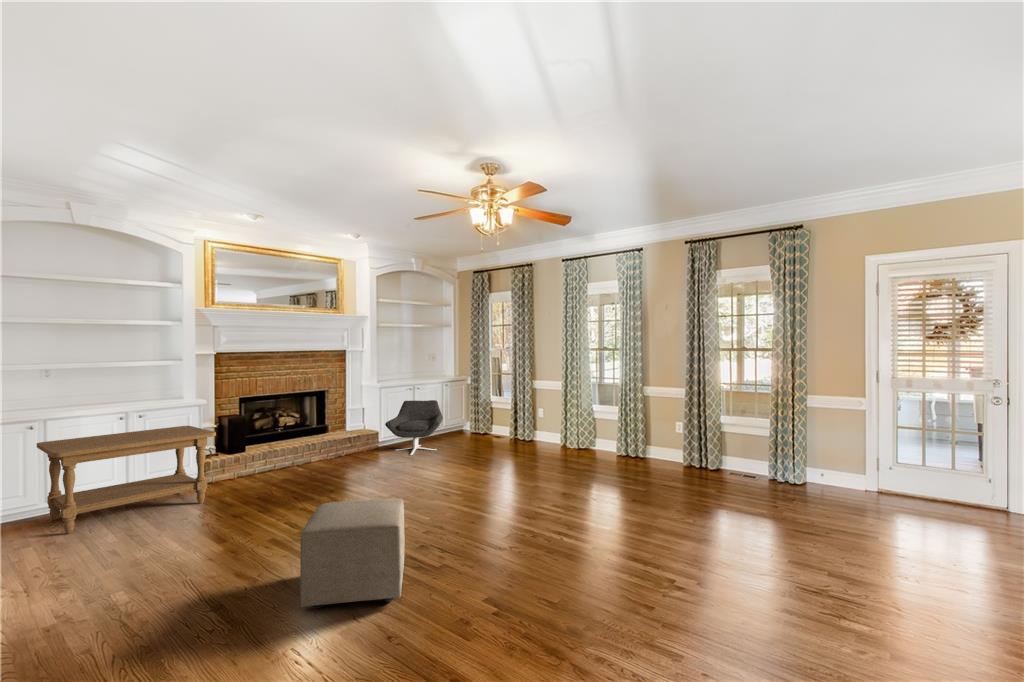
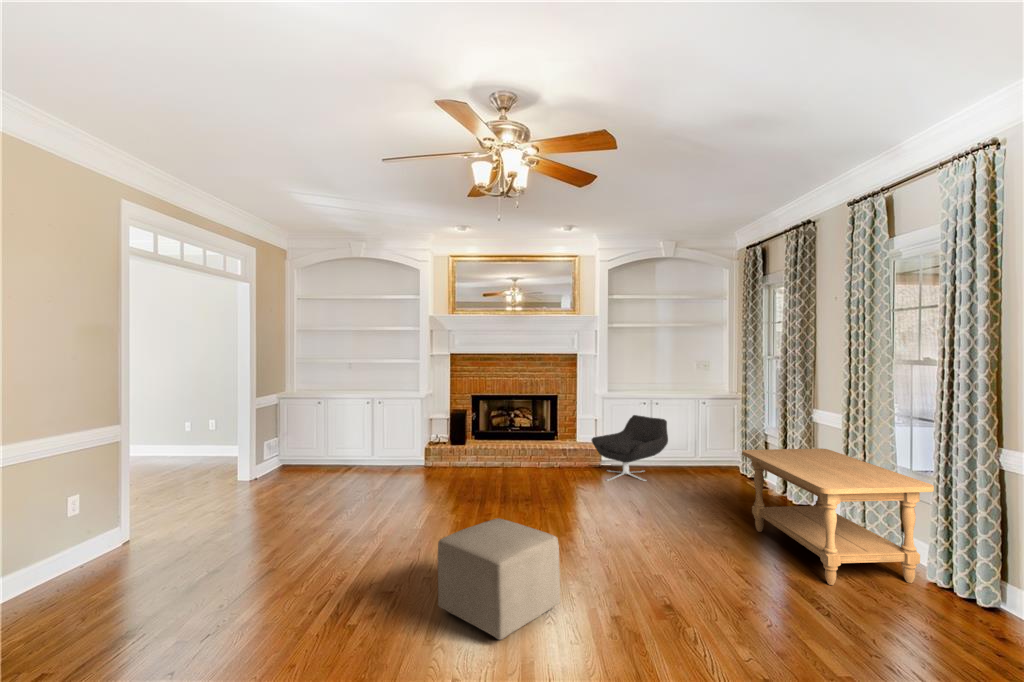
coffee table: present [37,426,216,534] -> present [742,448,934,585]
ottoman: present [300,499,405,609] -> present [438,518,560,640]

